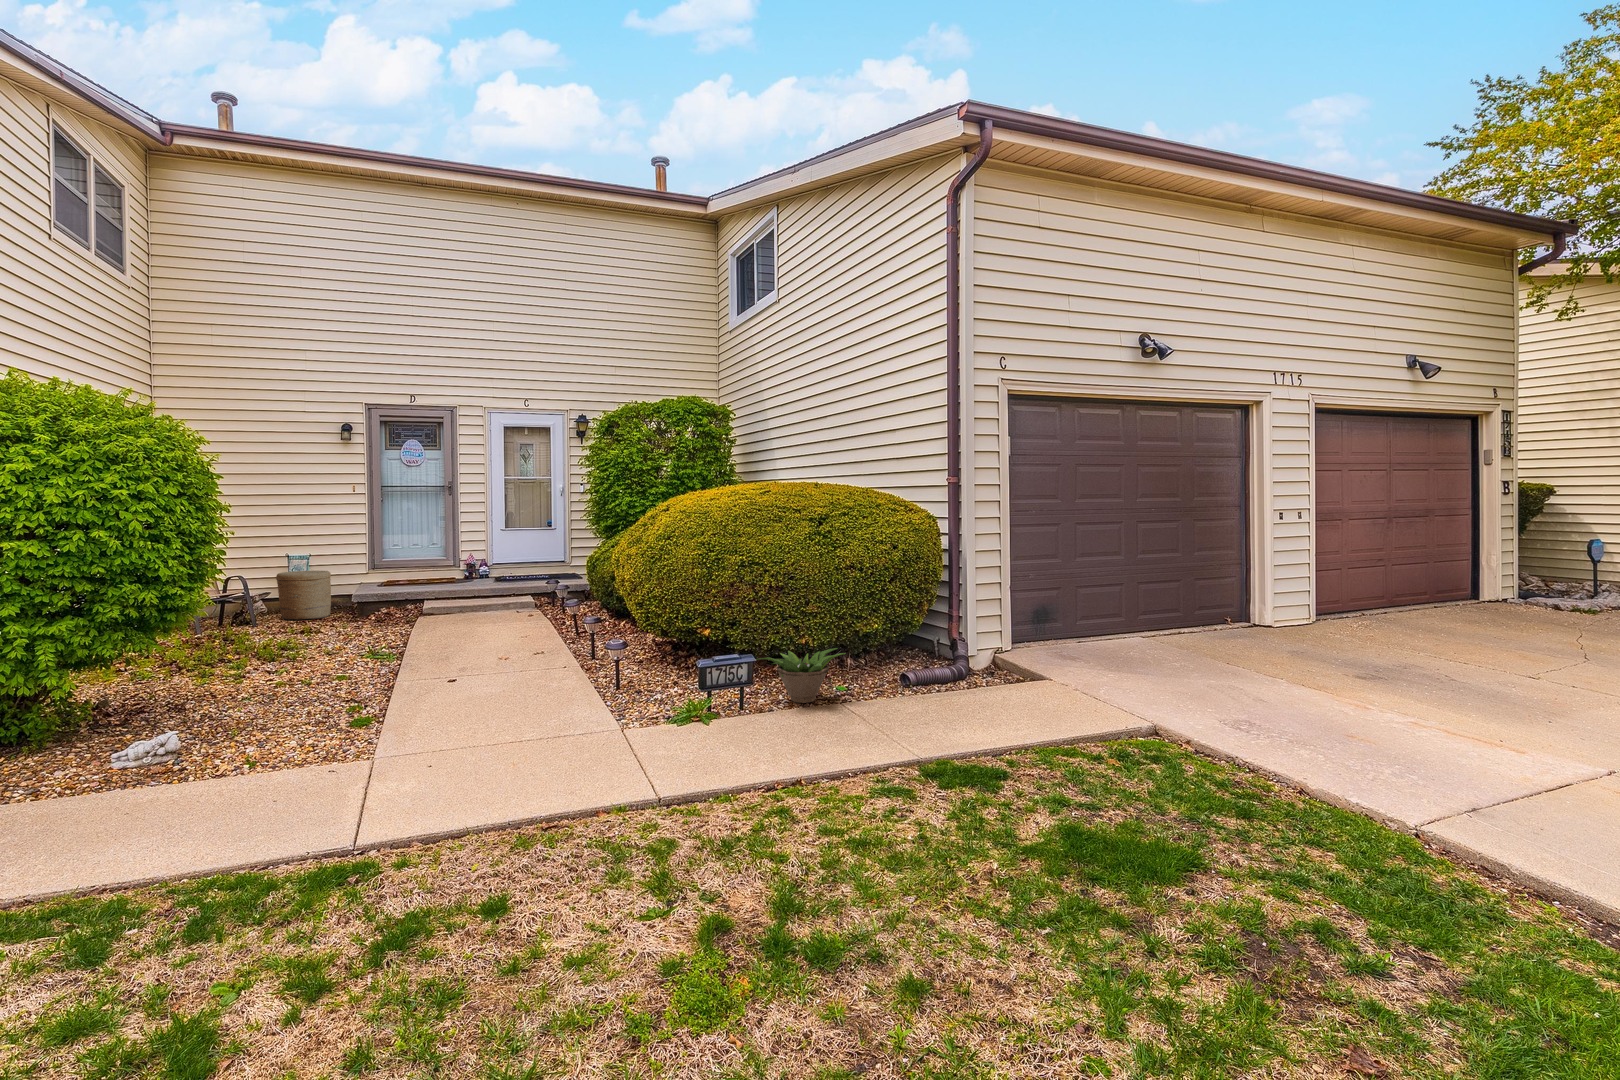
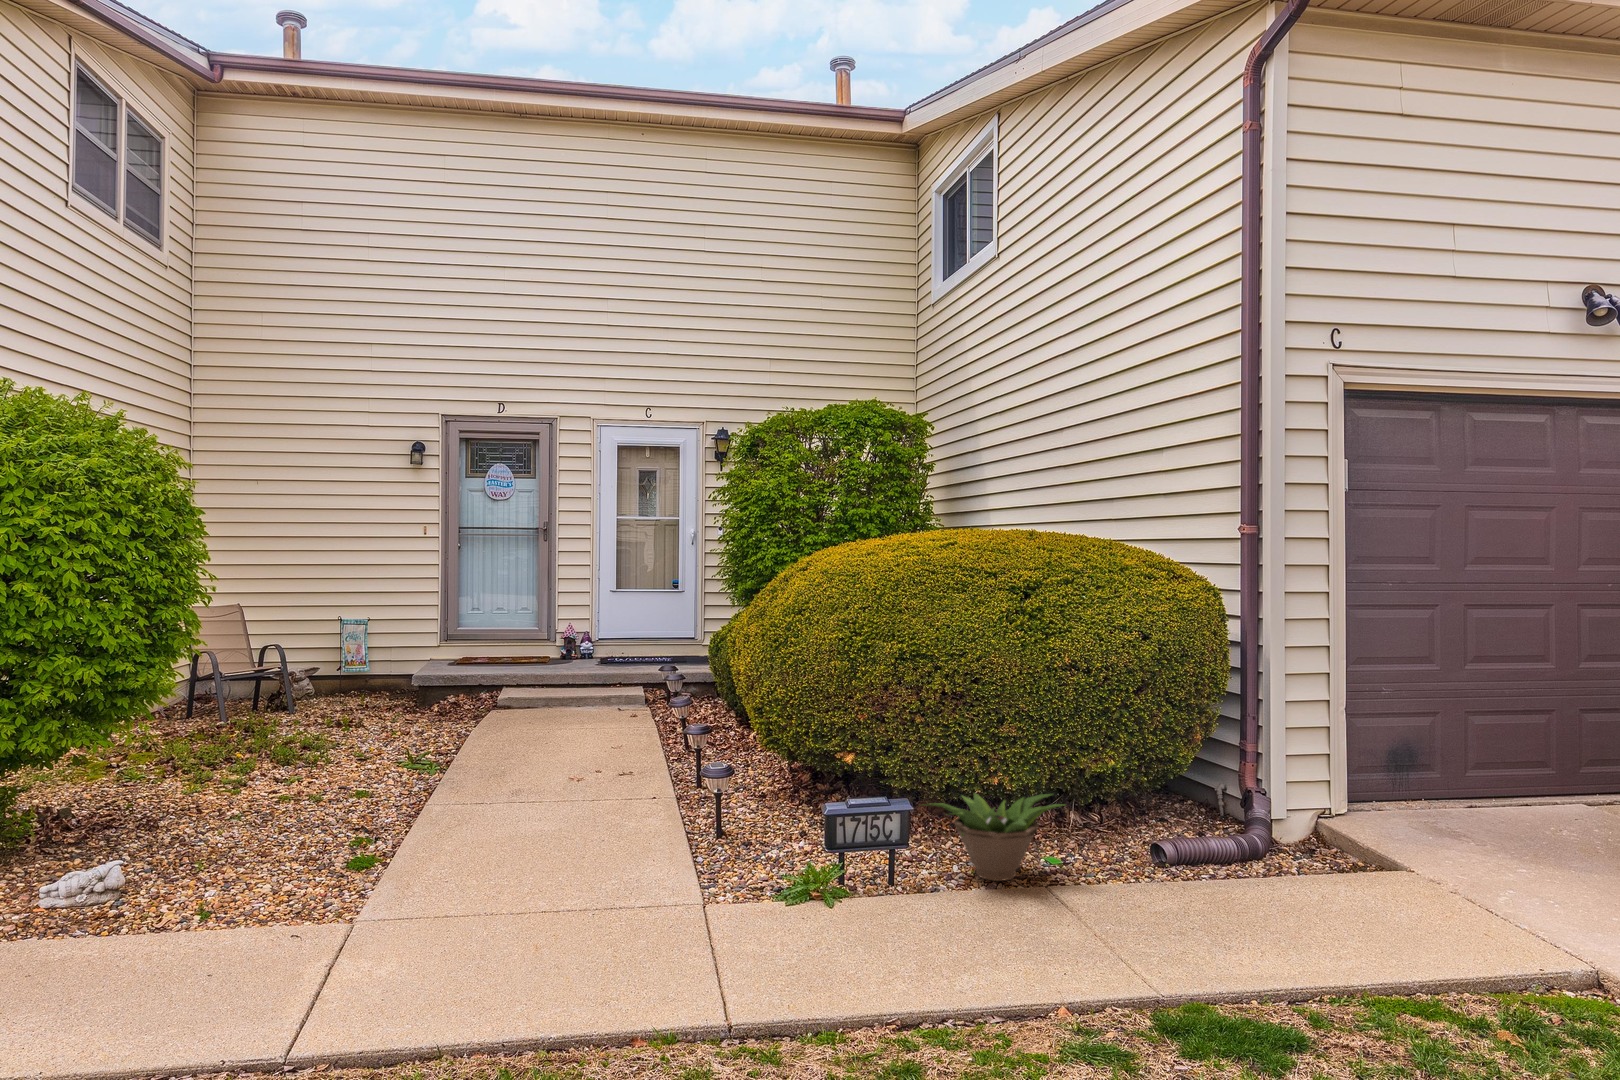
woven basket: present [276,571,331,620] -> none [331,641,396,704]

